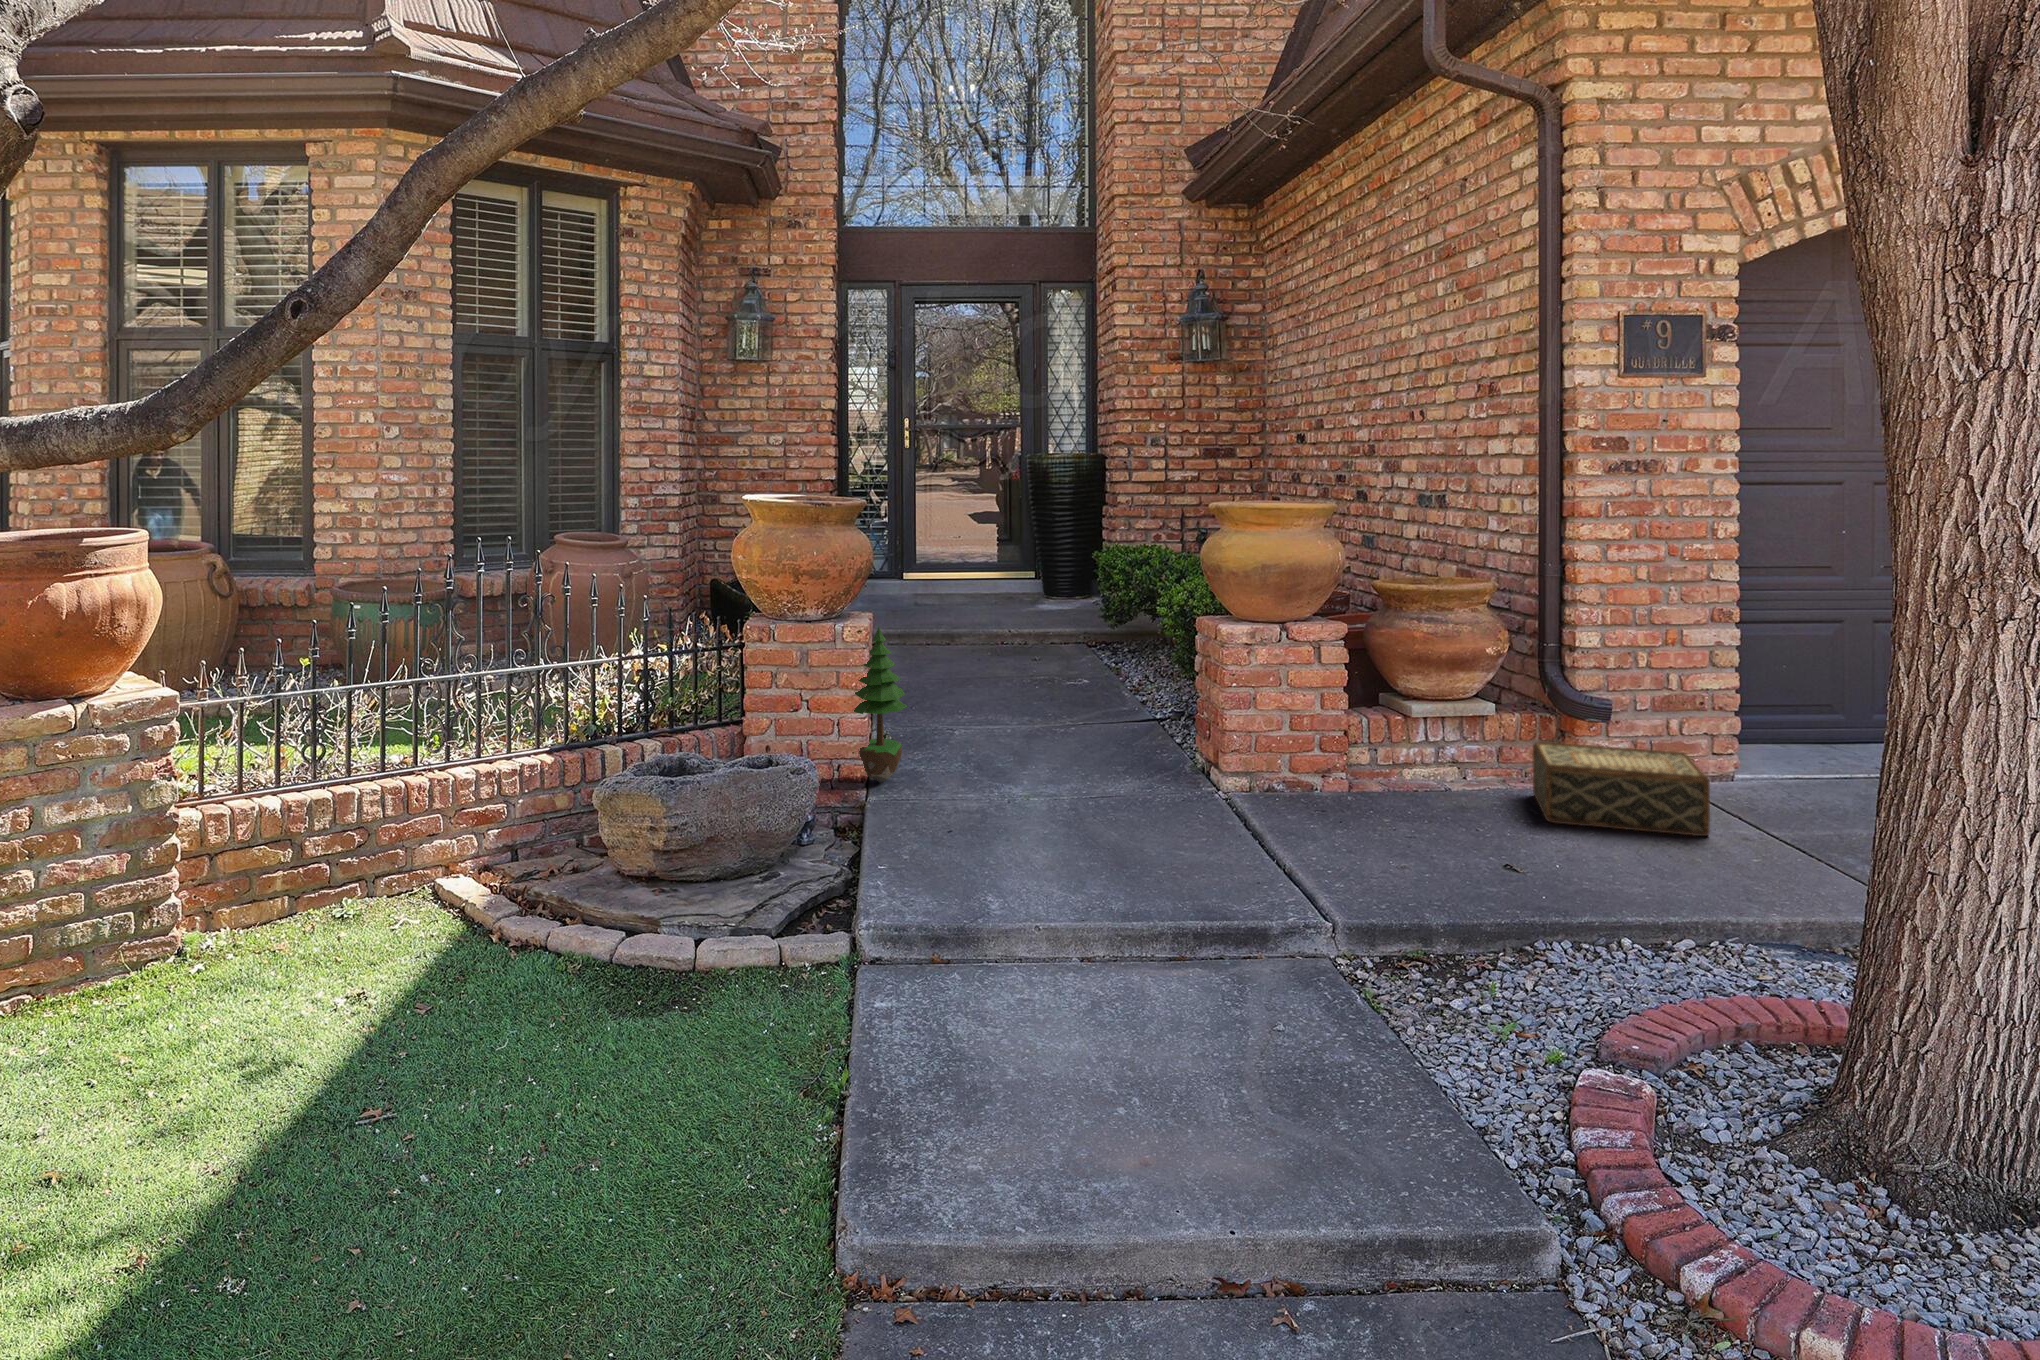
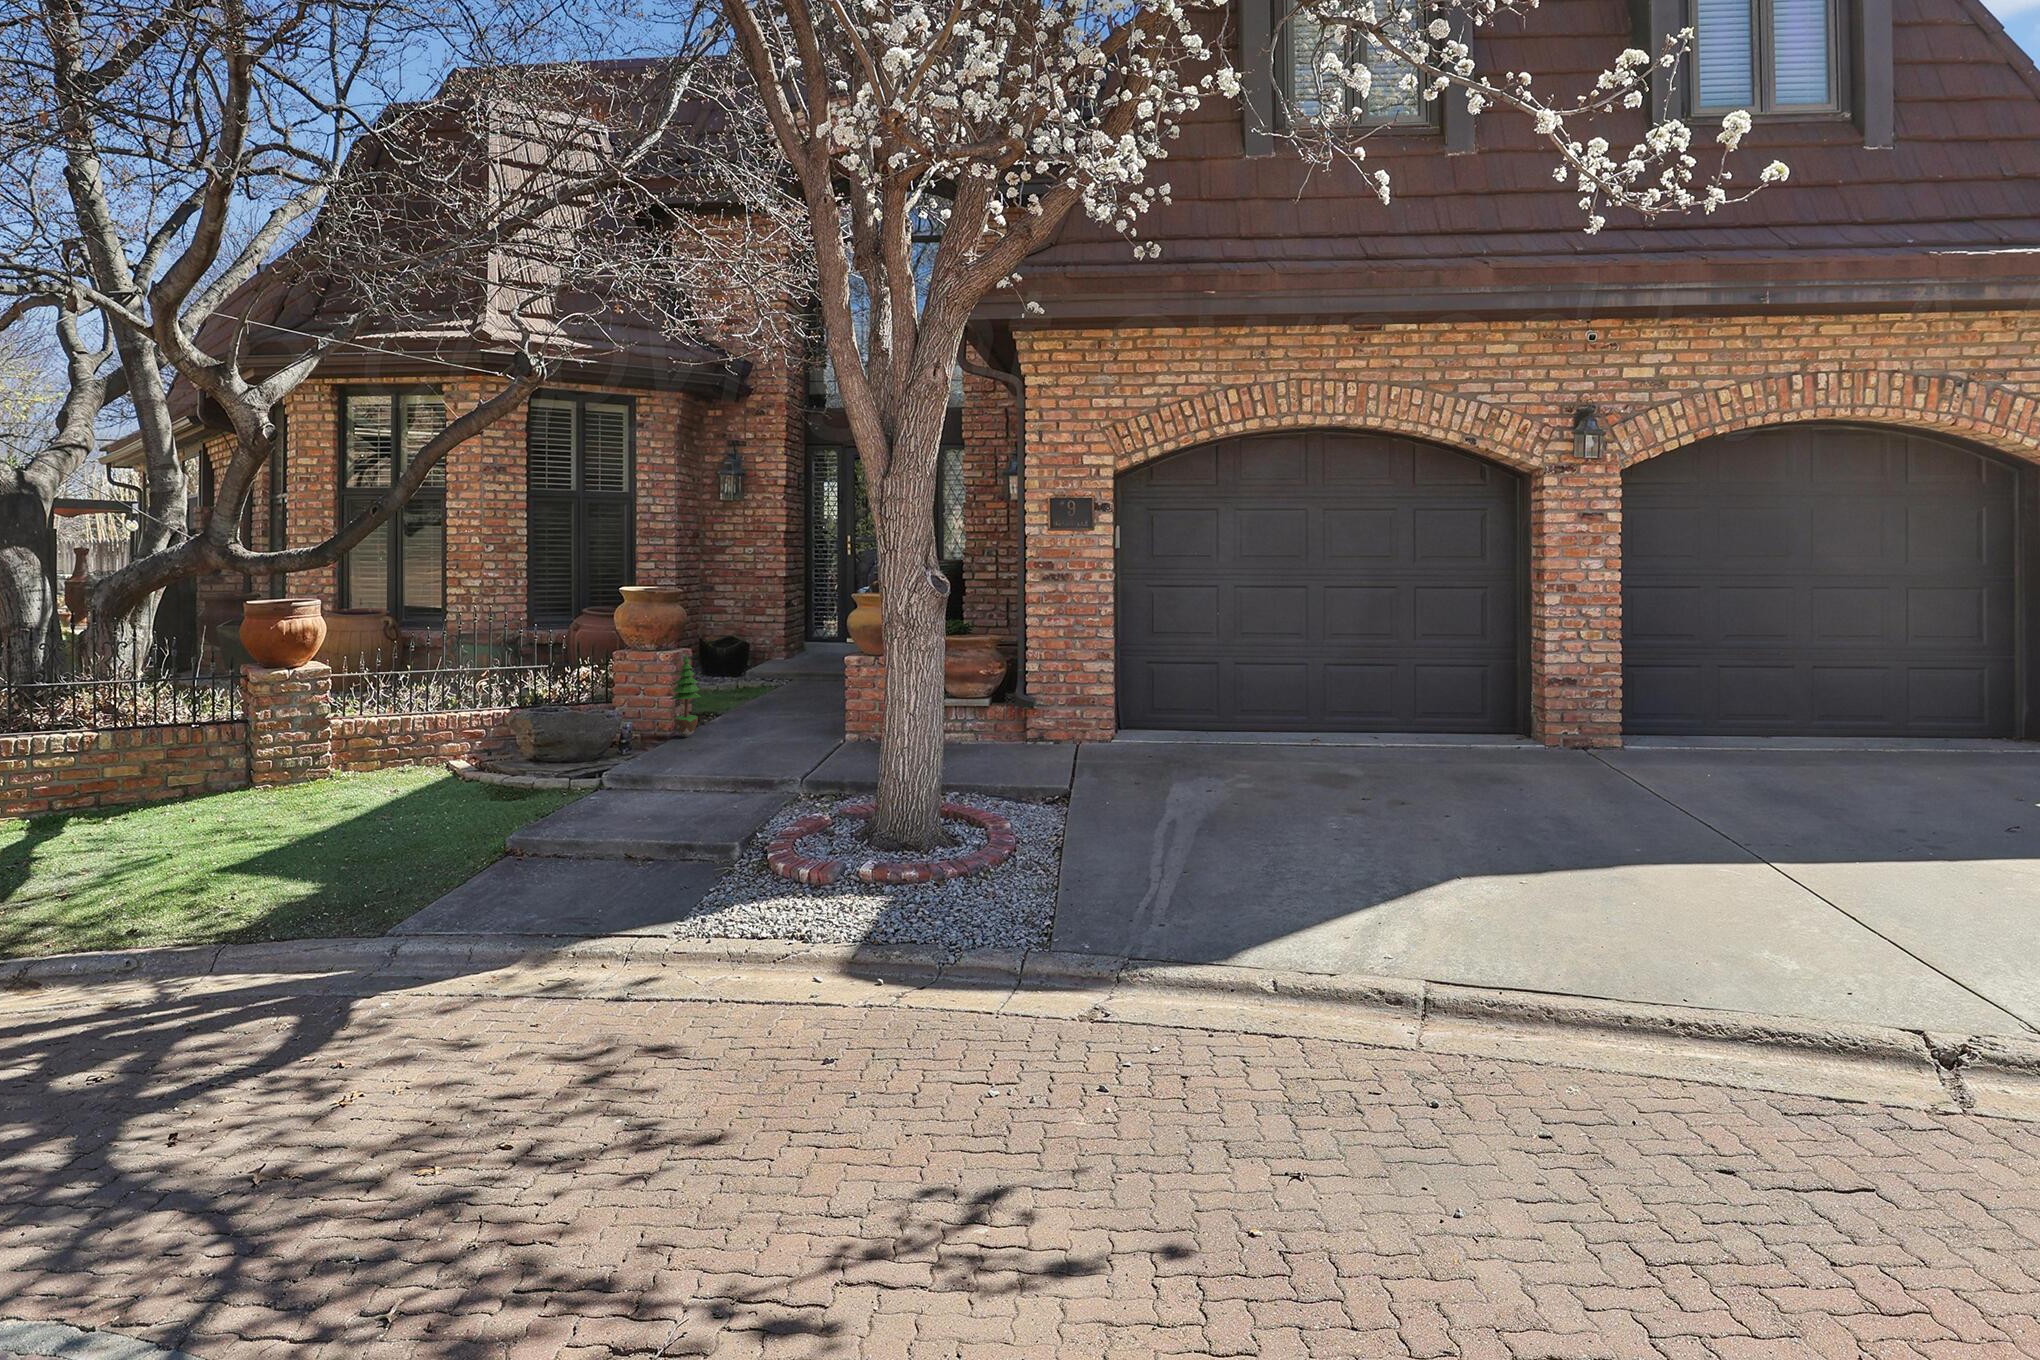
woven basket: present [1533,742,1710,836] -> none [991,721,1074,765]

